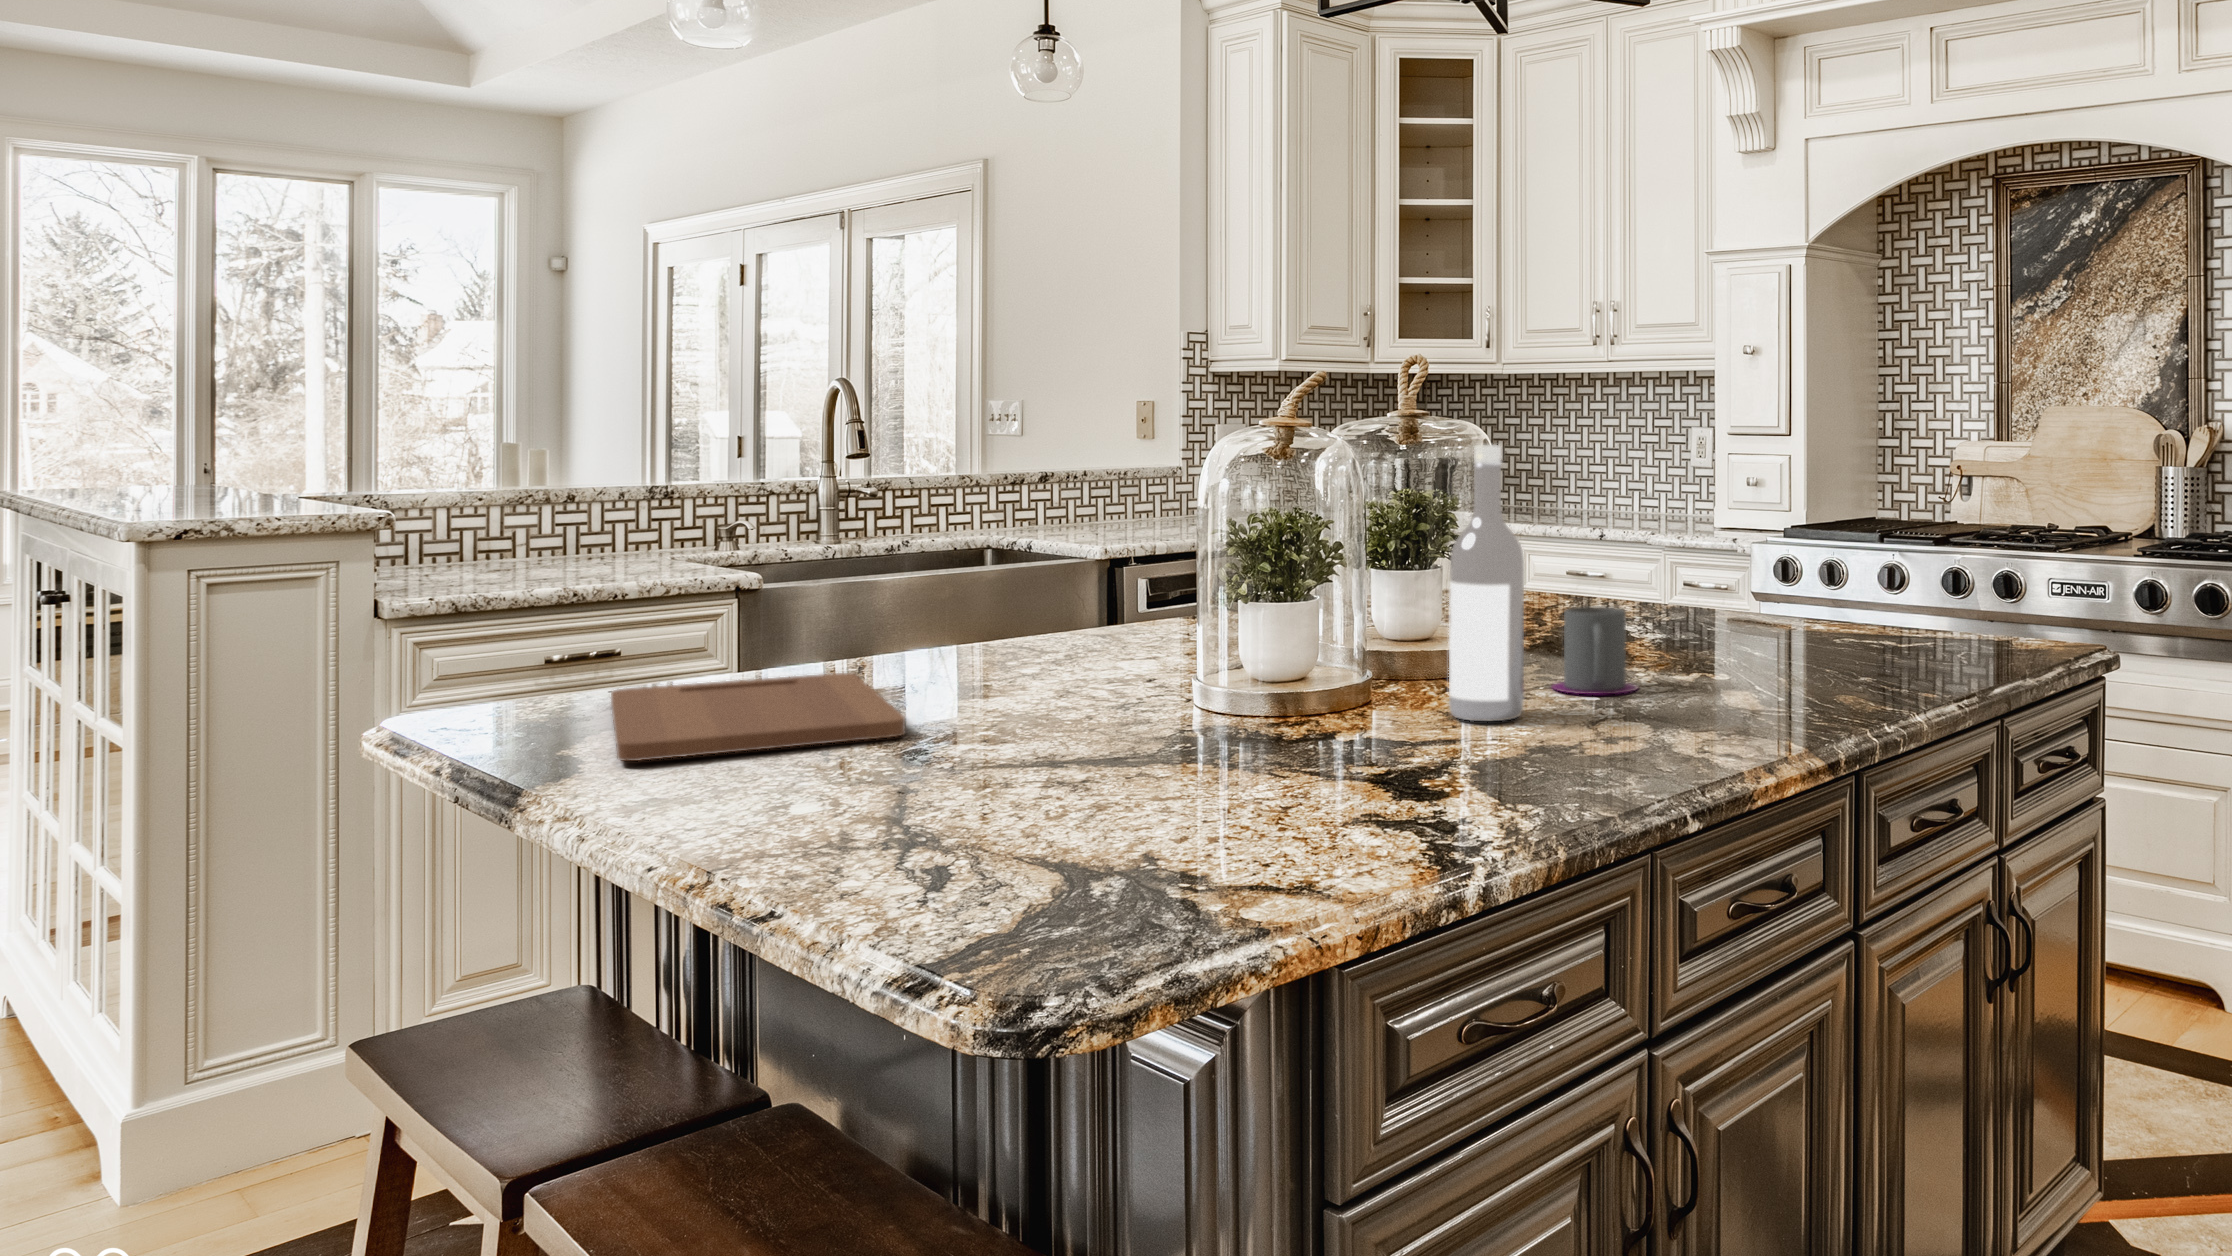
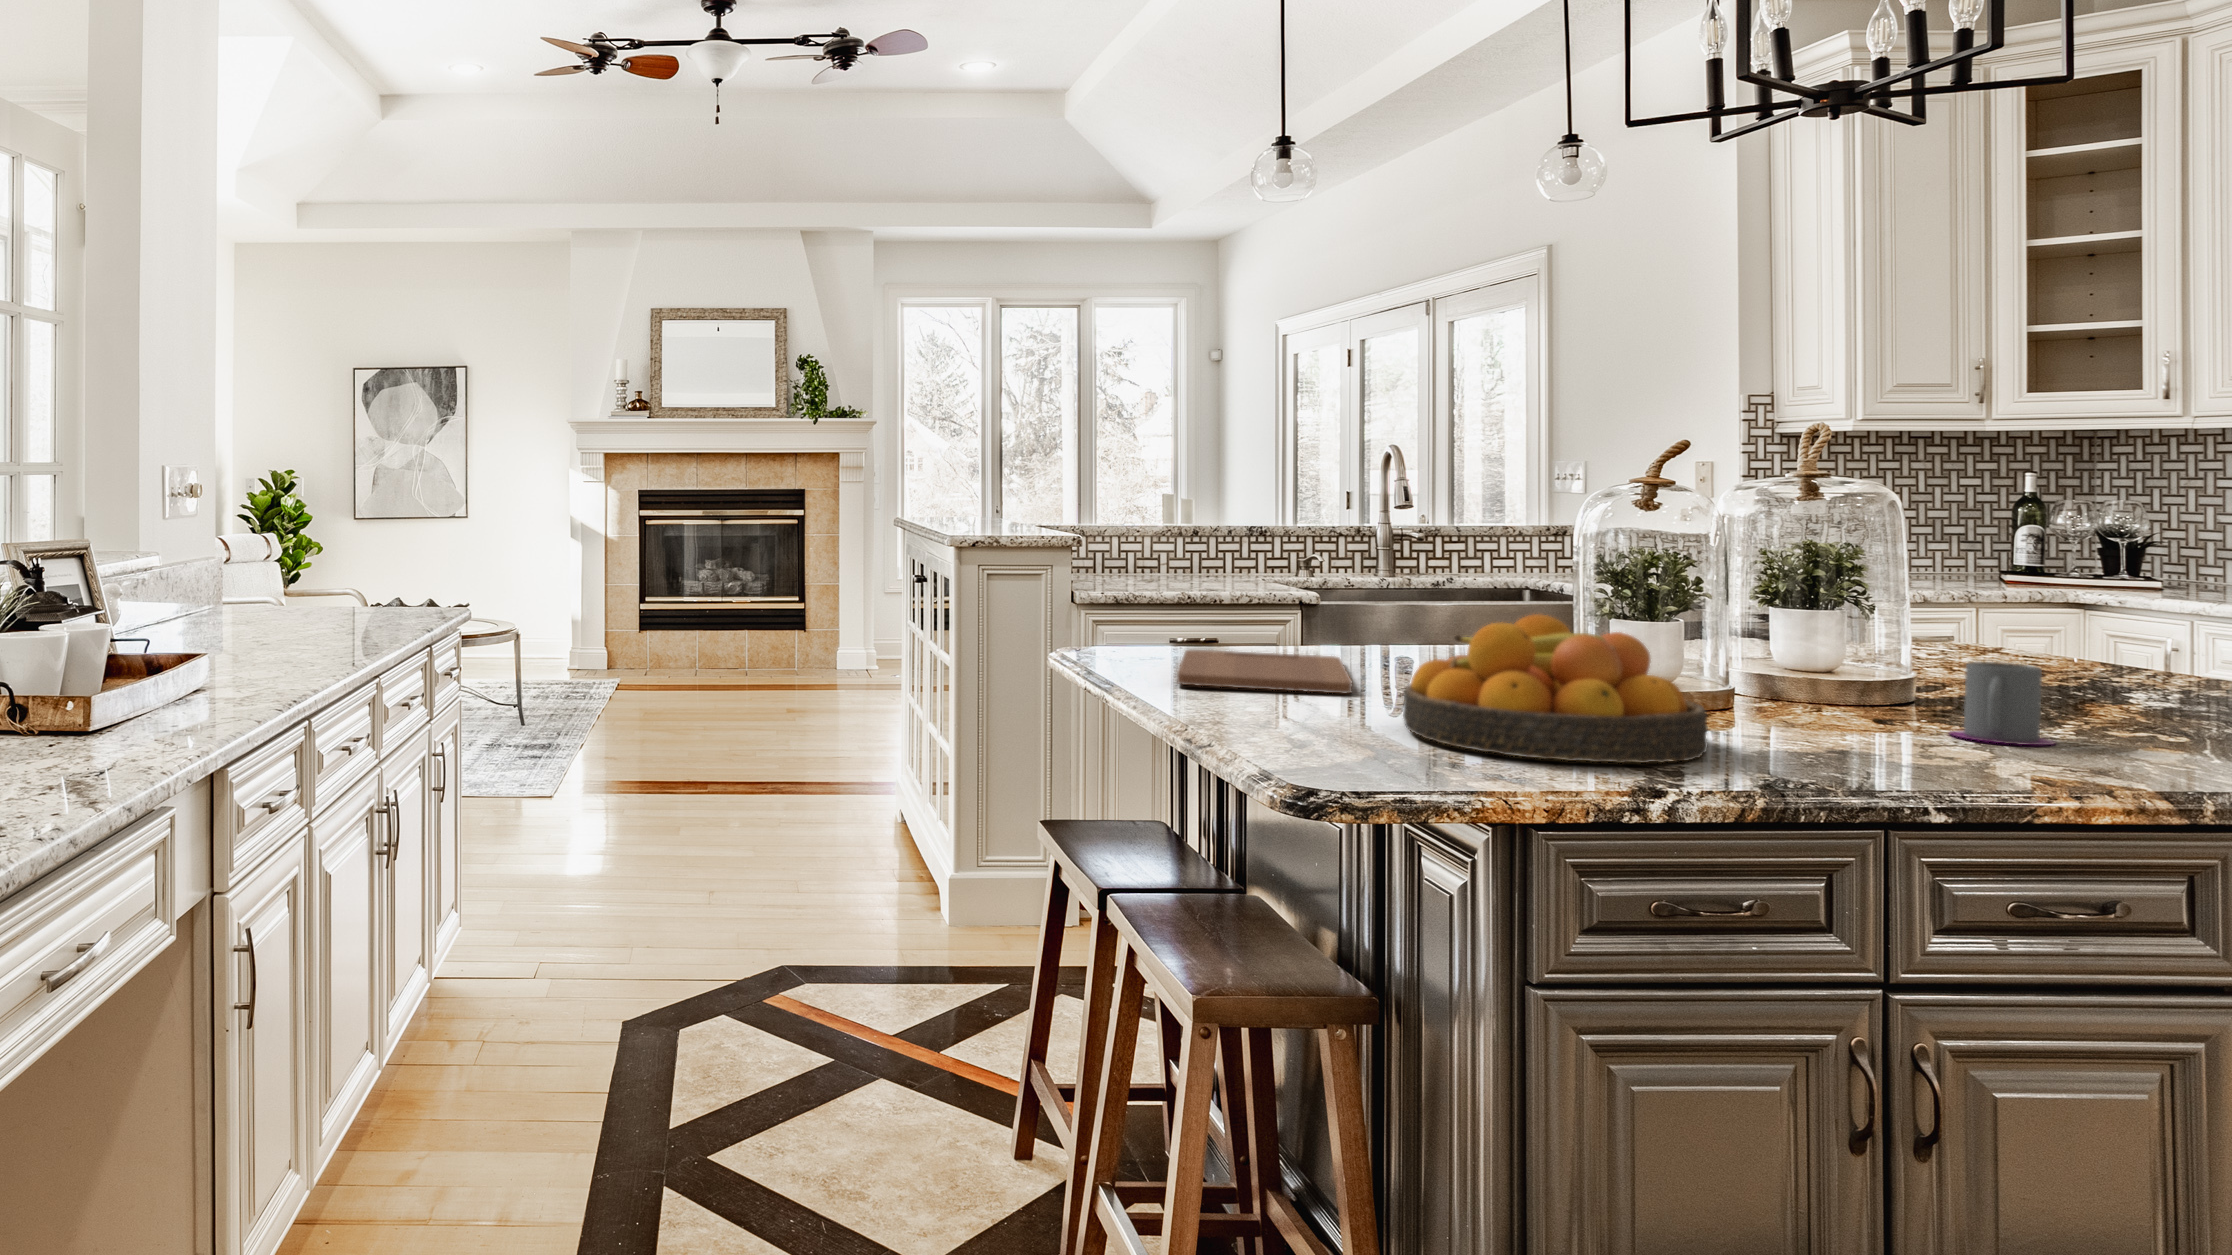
wine bottle: present [1449,445,1524,721] -> none [1803,508,1887,746]
fruit bowl: none [1019,599,1397,816] -> present [1403,614,1708,763]

